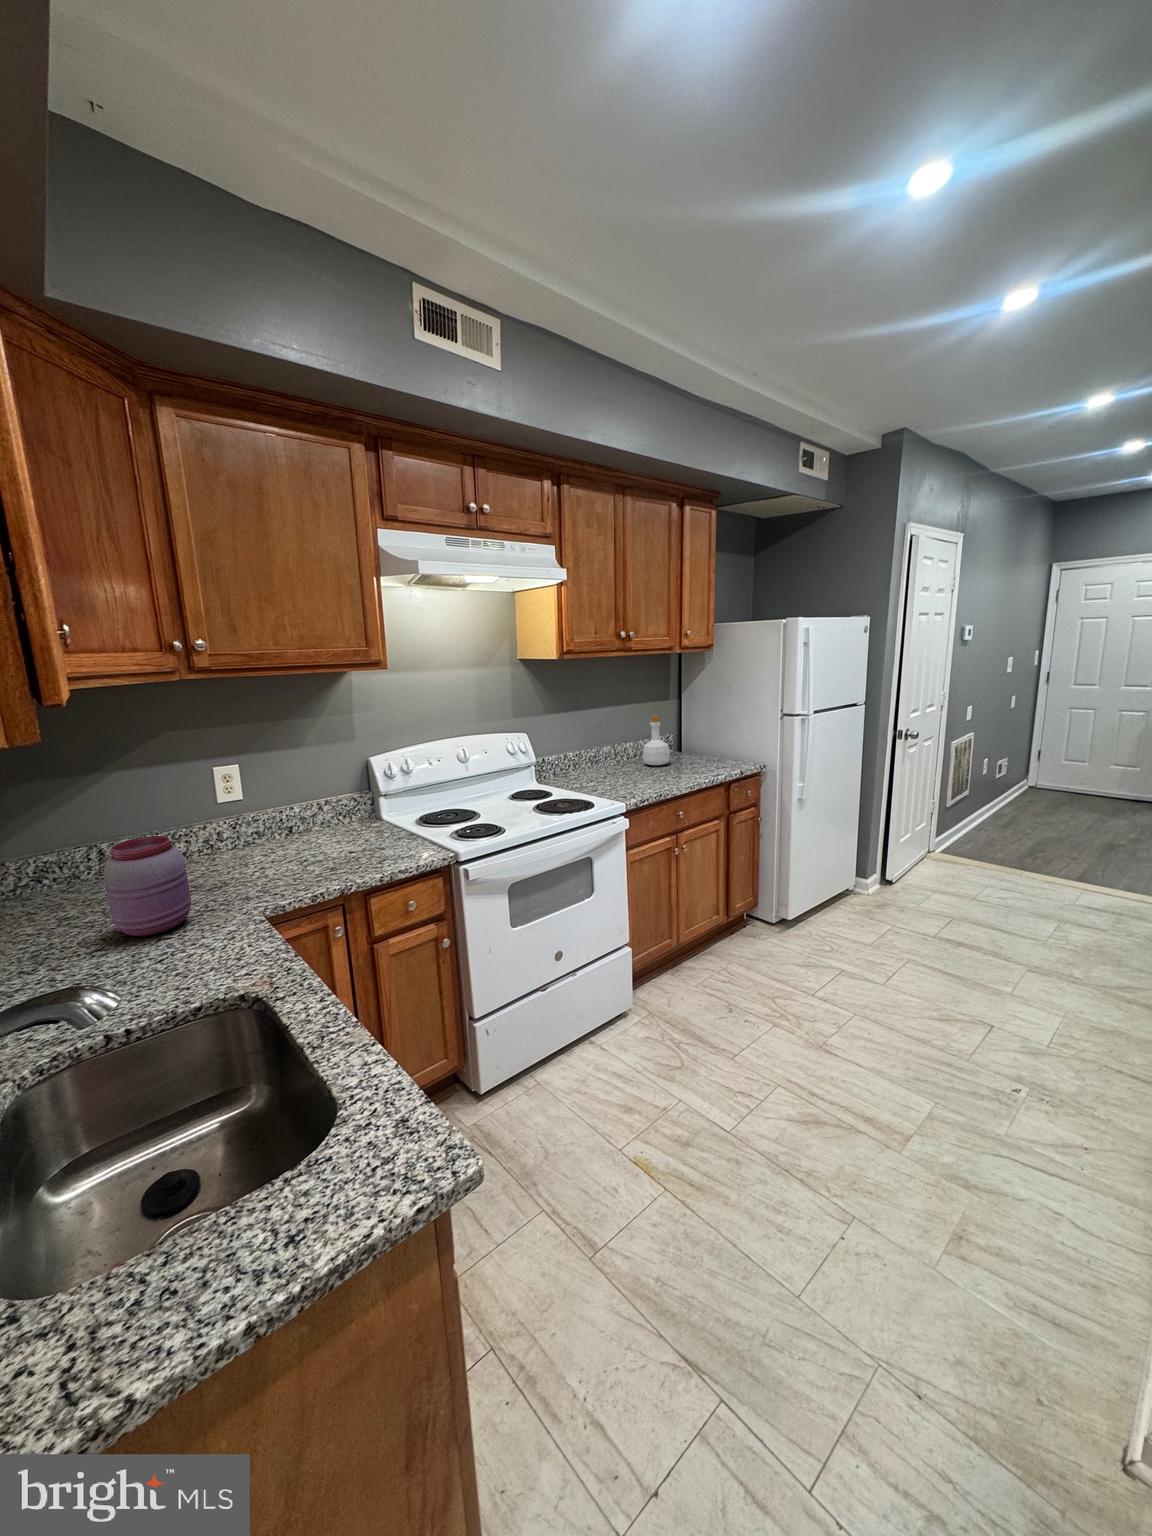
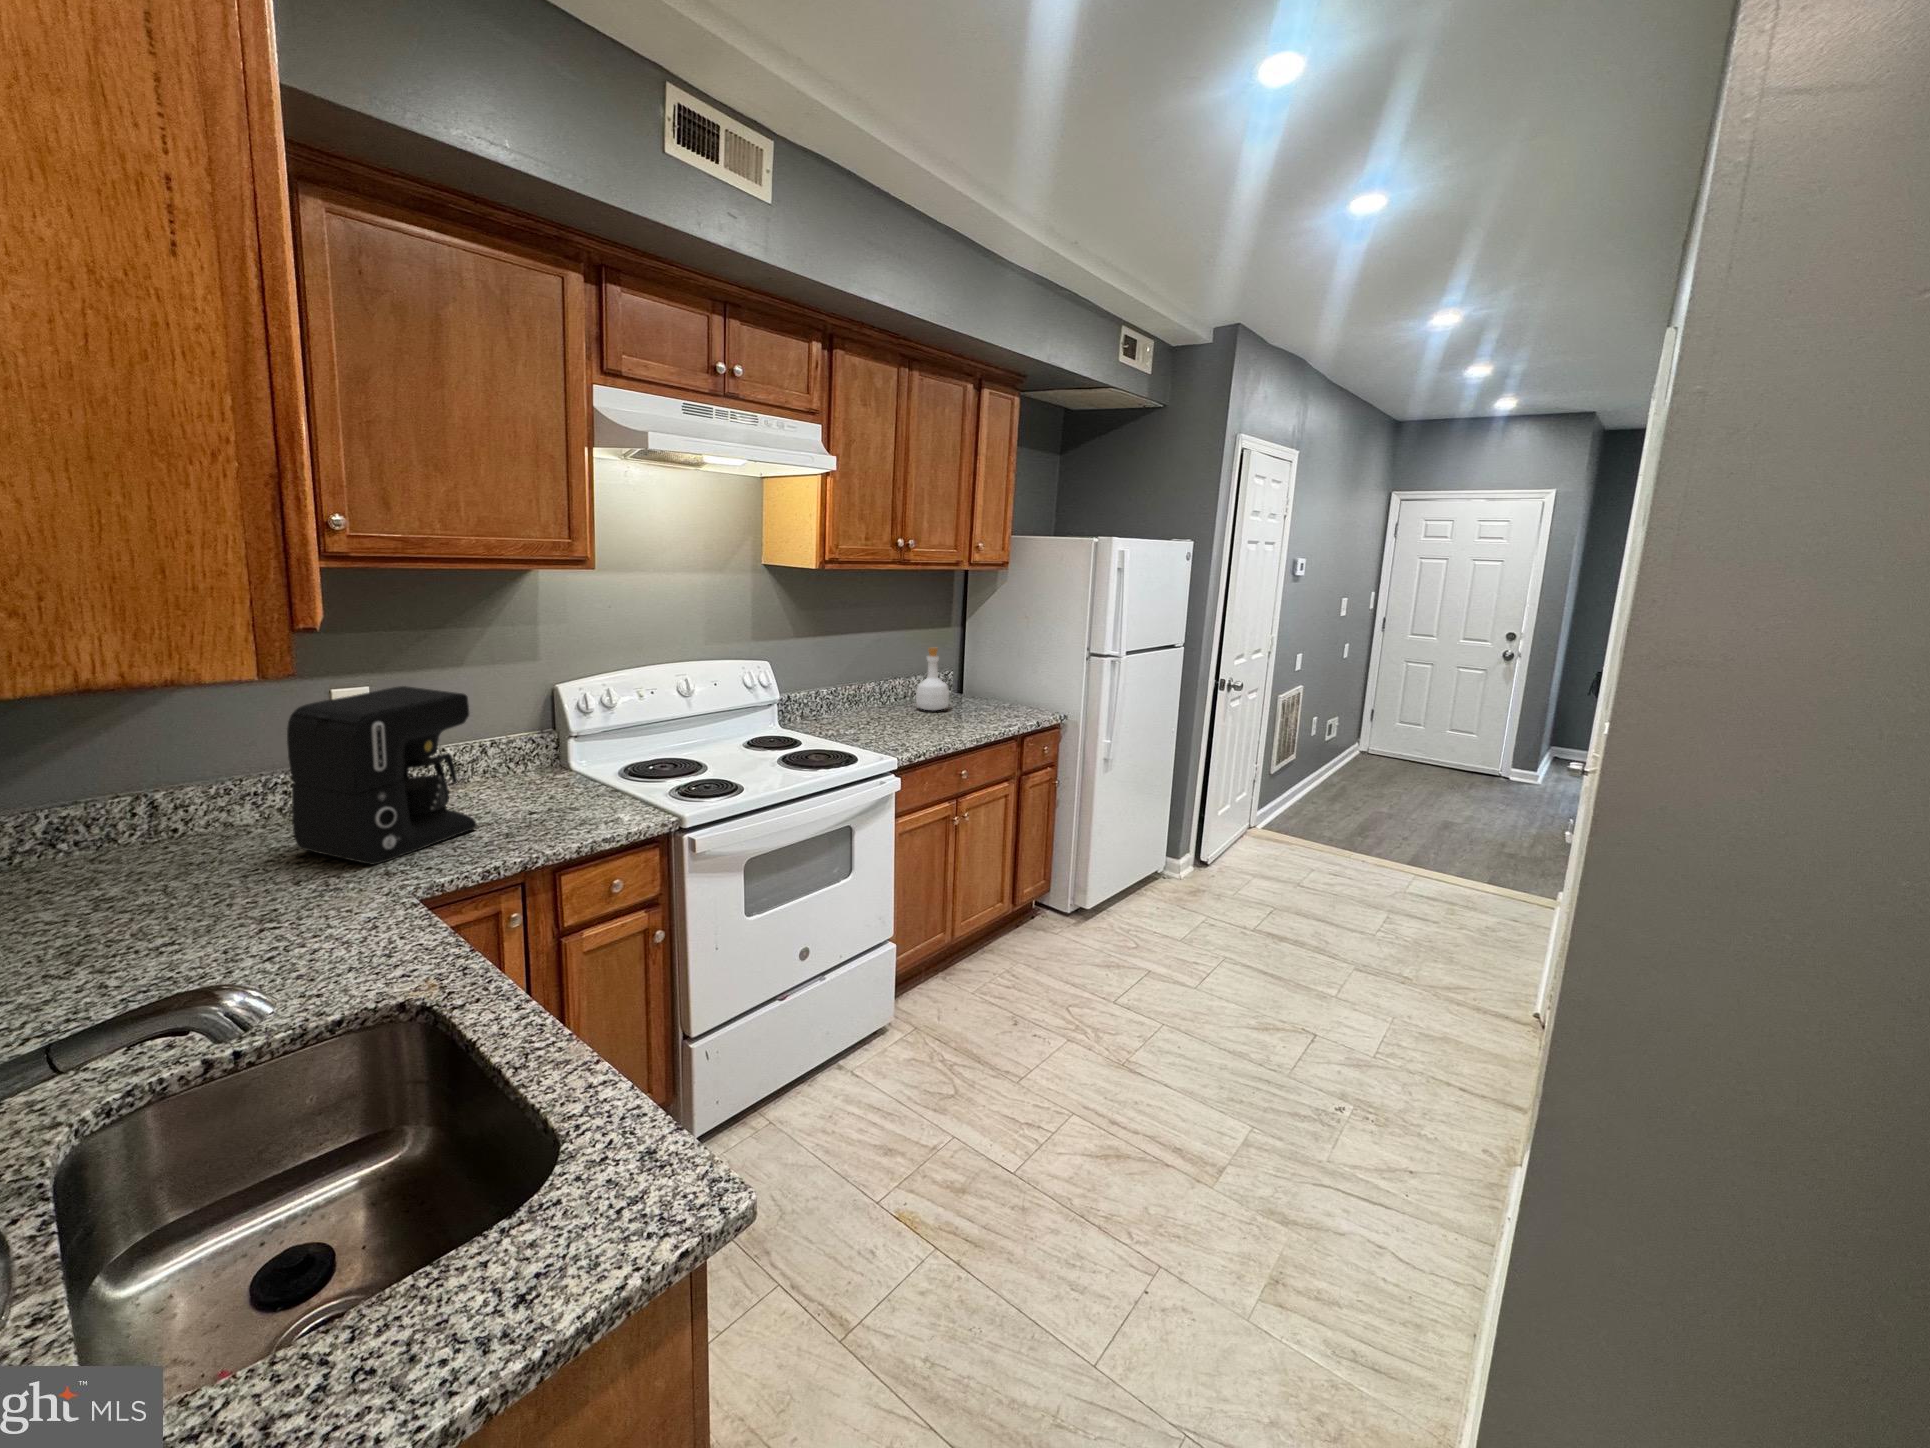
coffee maker: none [176,762,311,892] -> present [287,686,477,864]
jar: present [103,836,191,936] -> none [184,785,311,924]

